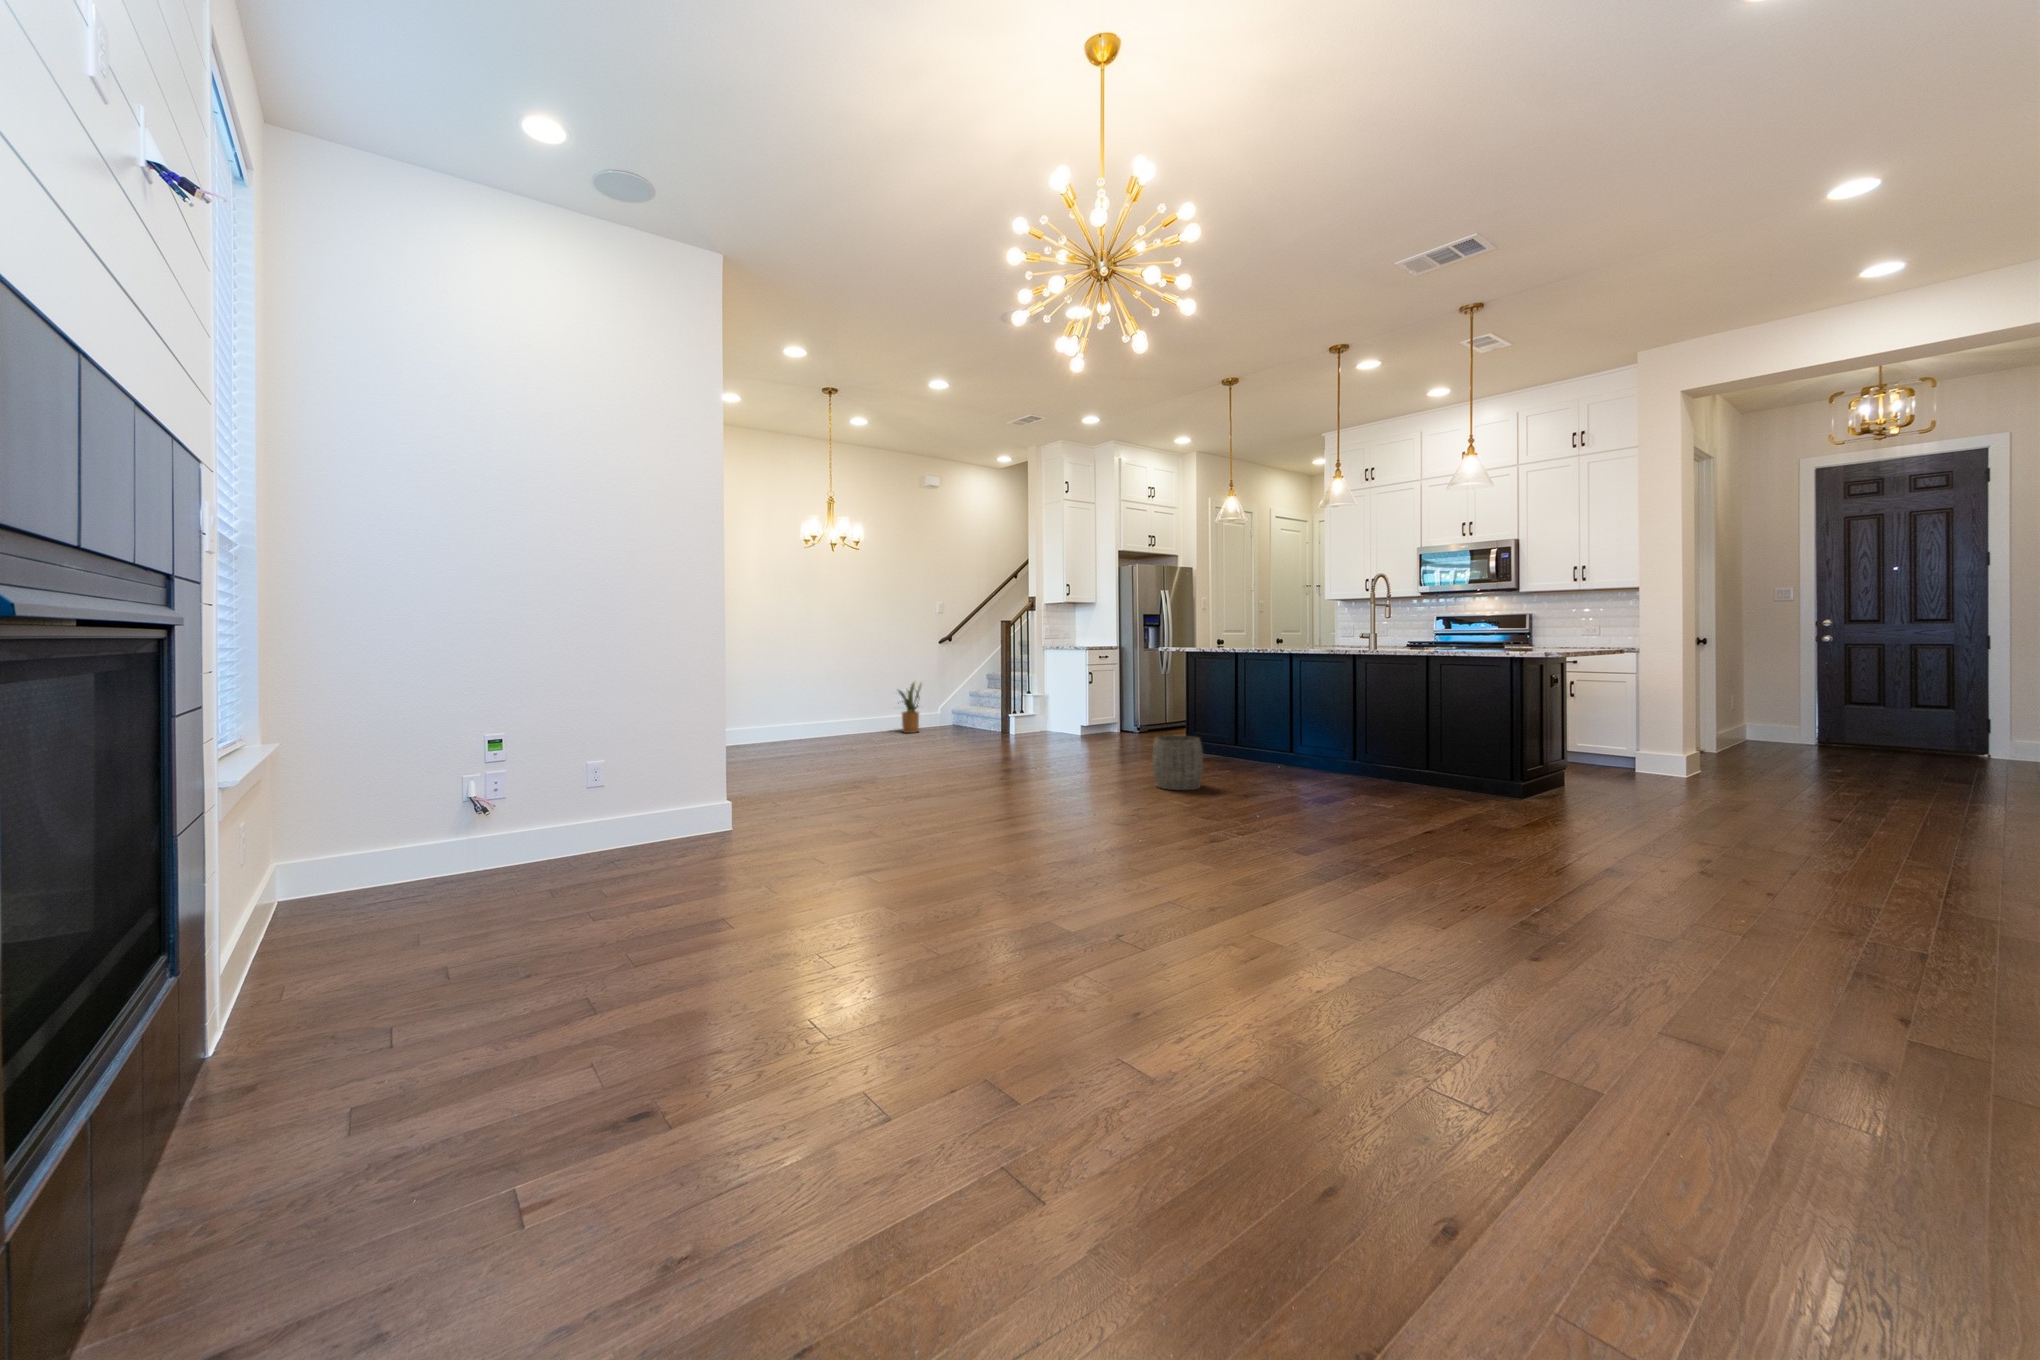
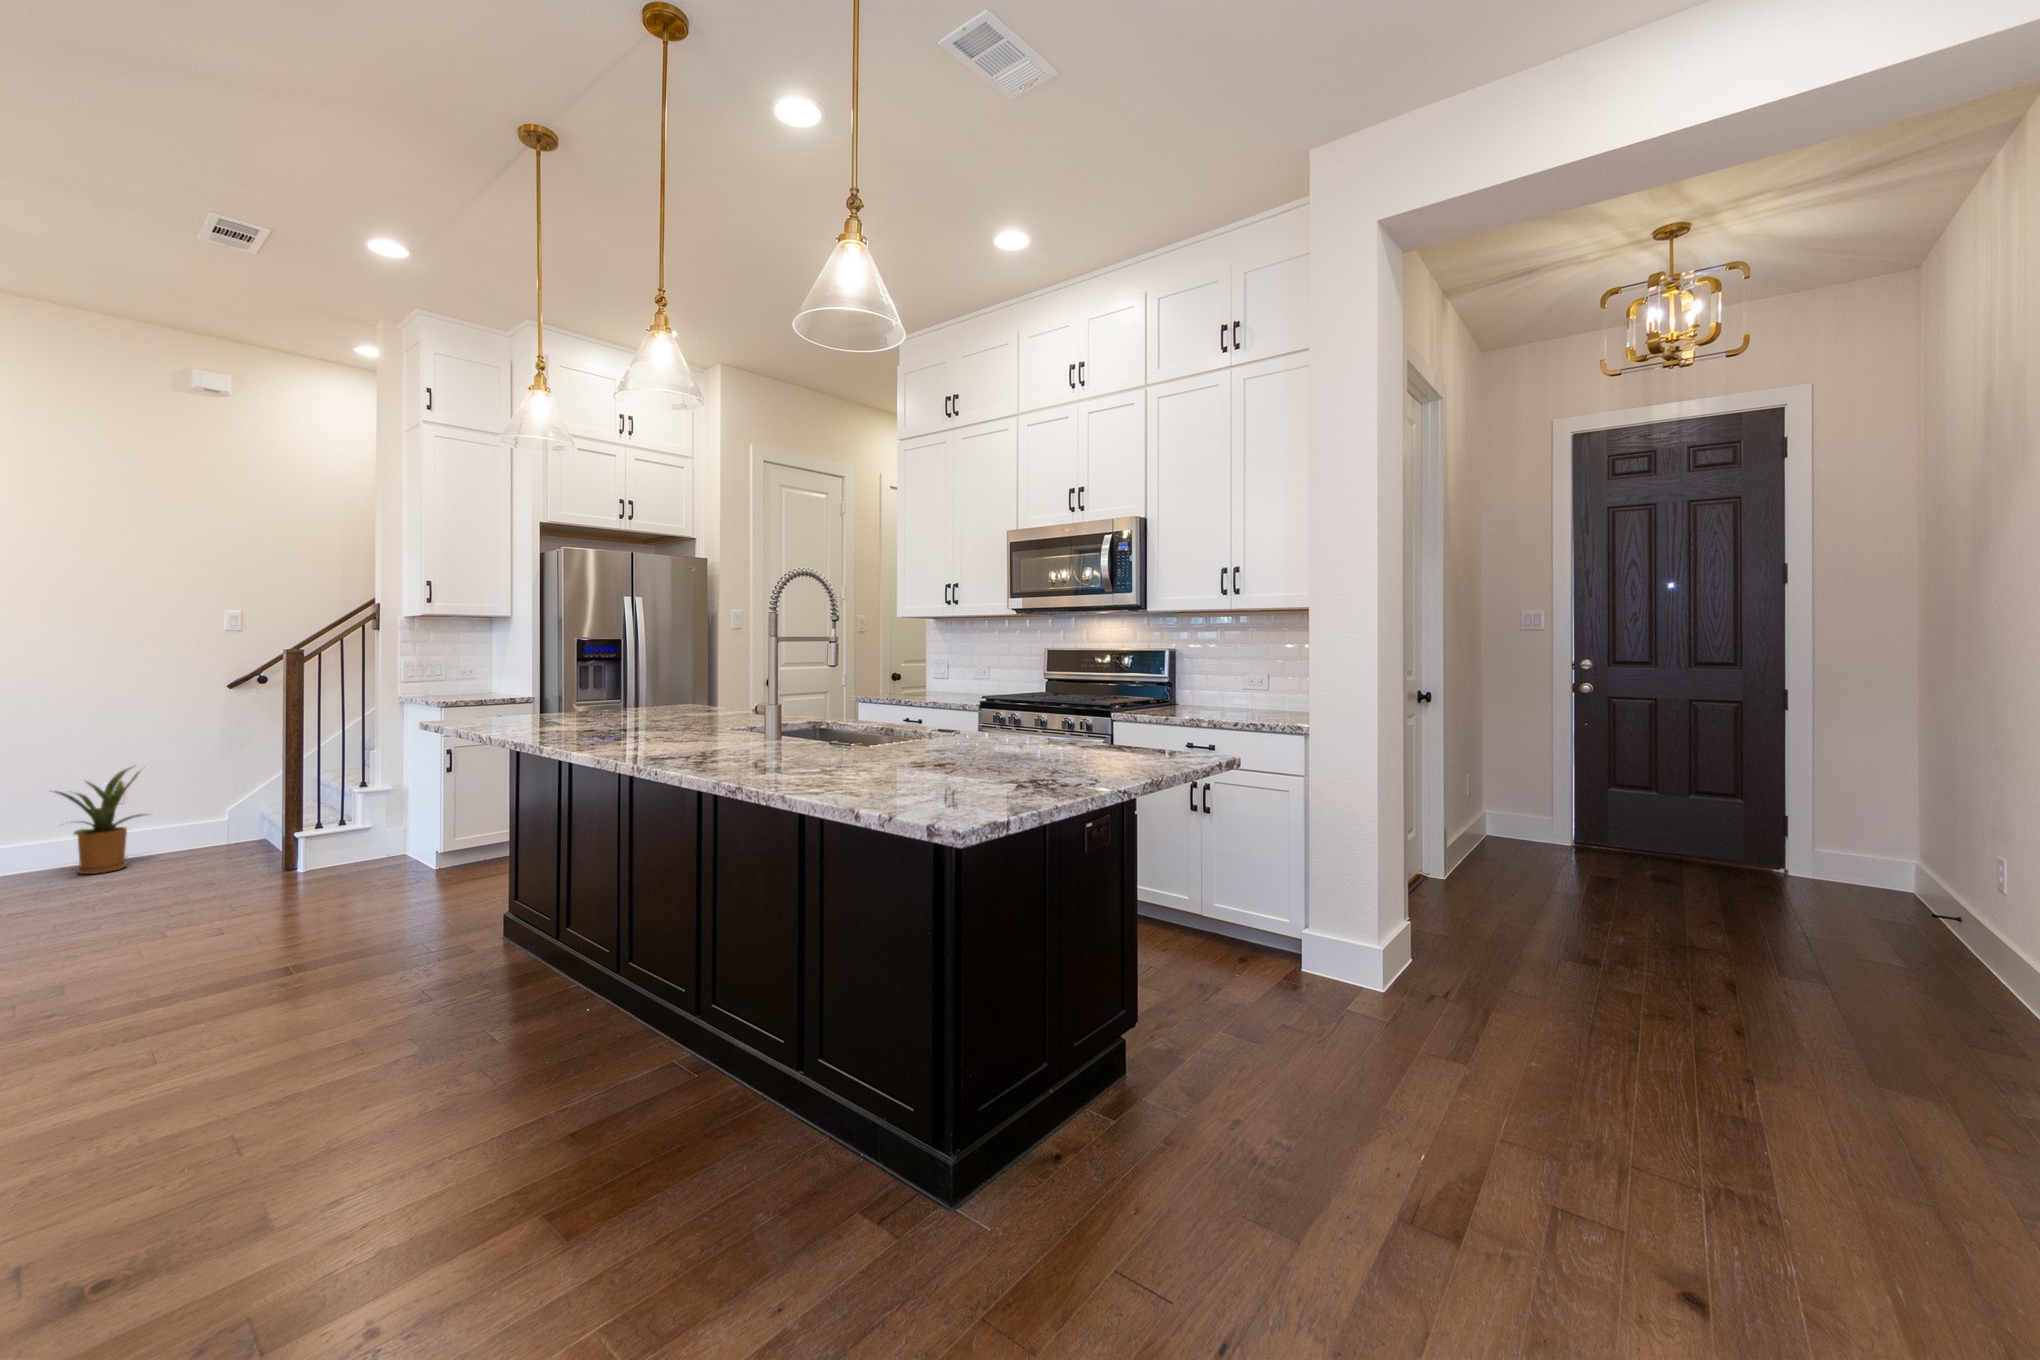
woven basket: present [1153,736,1203,790] -> none [70,990,254,1187]

